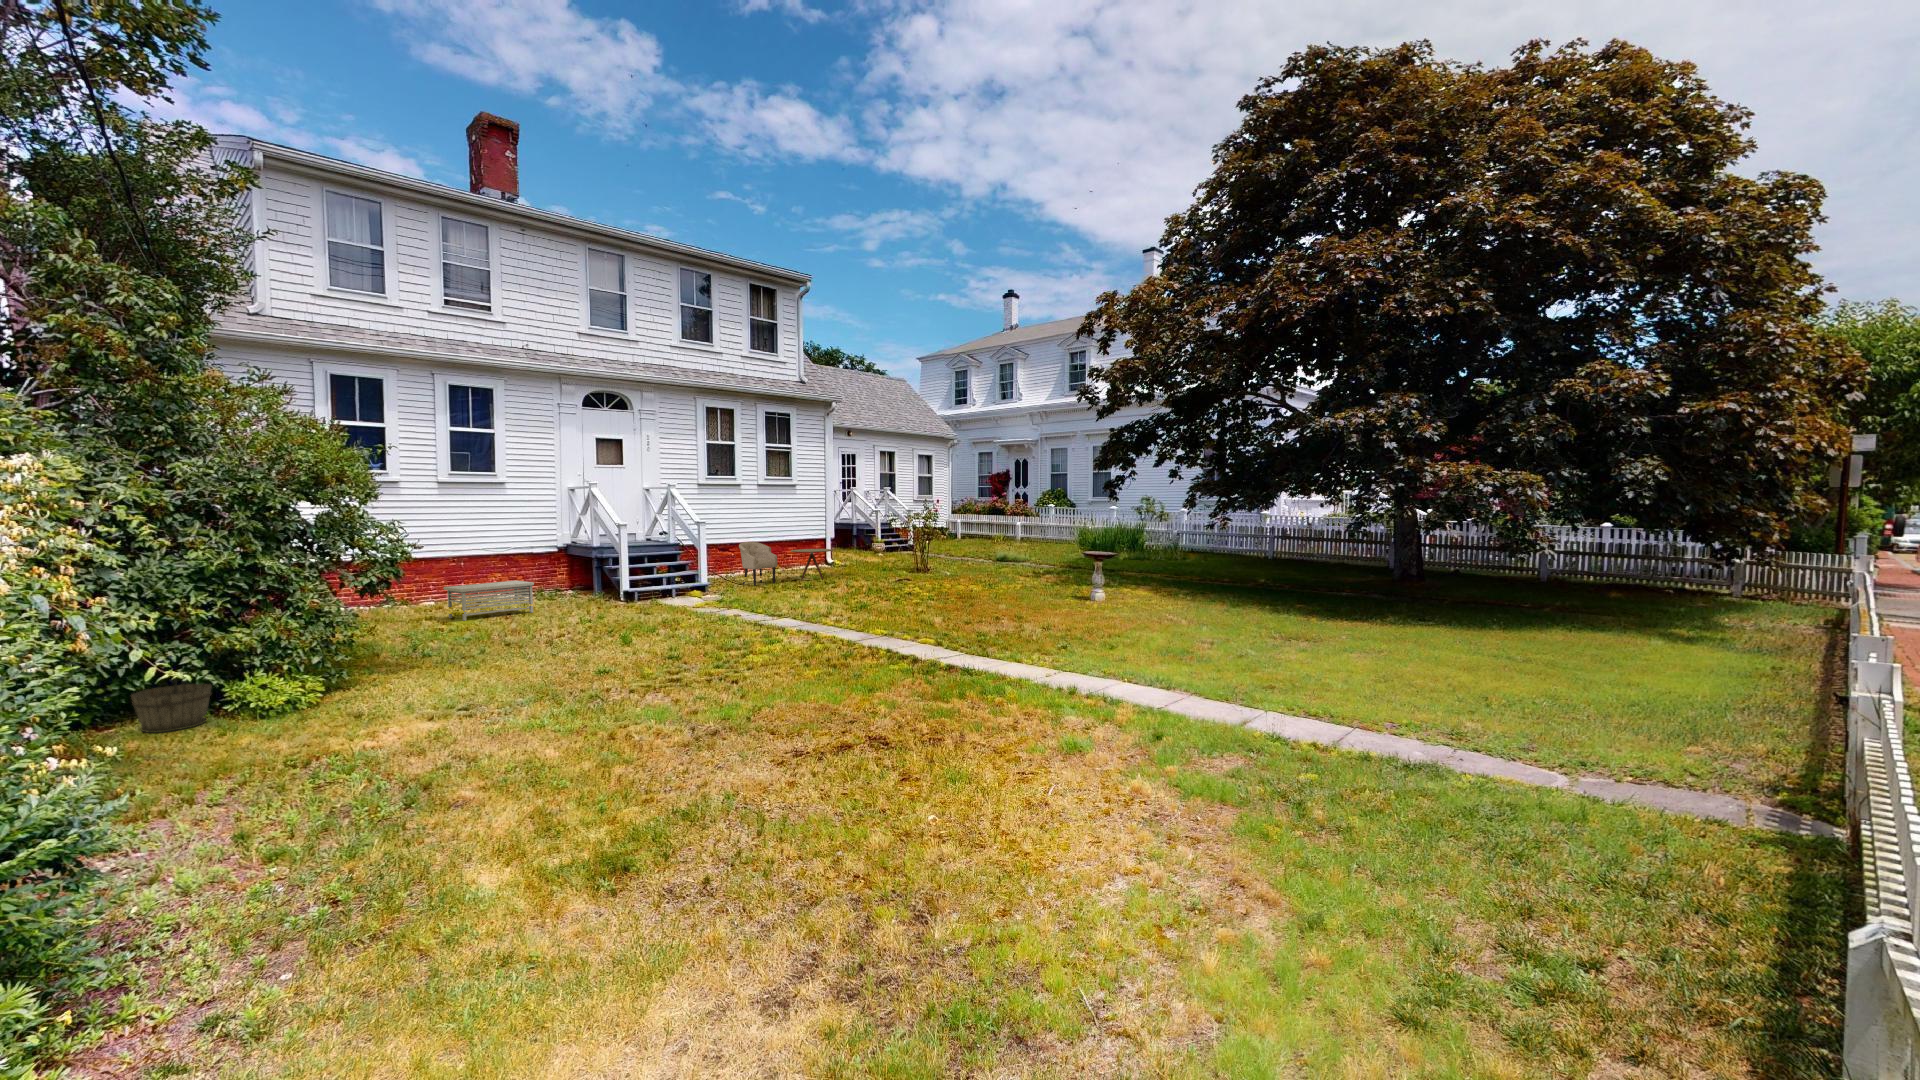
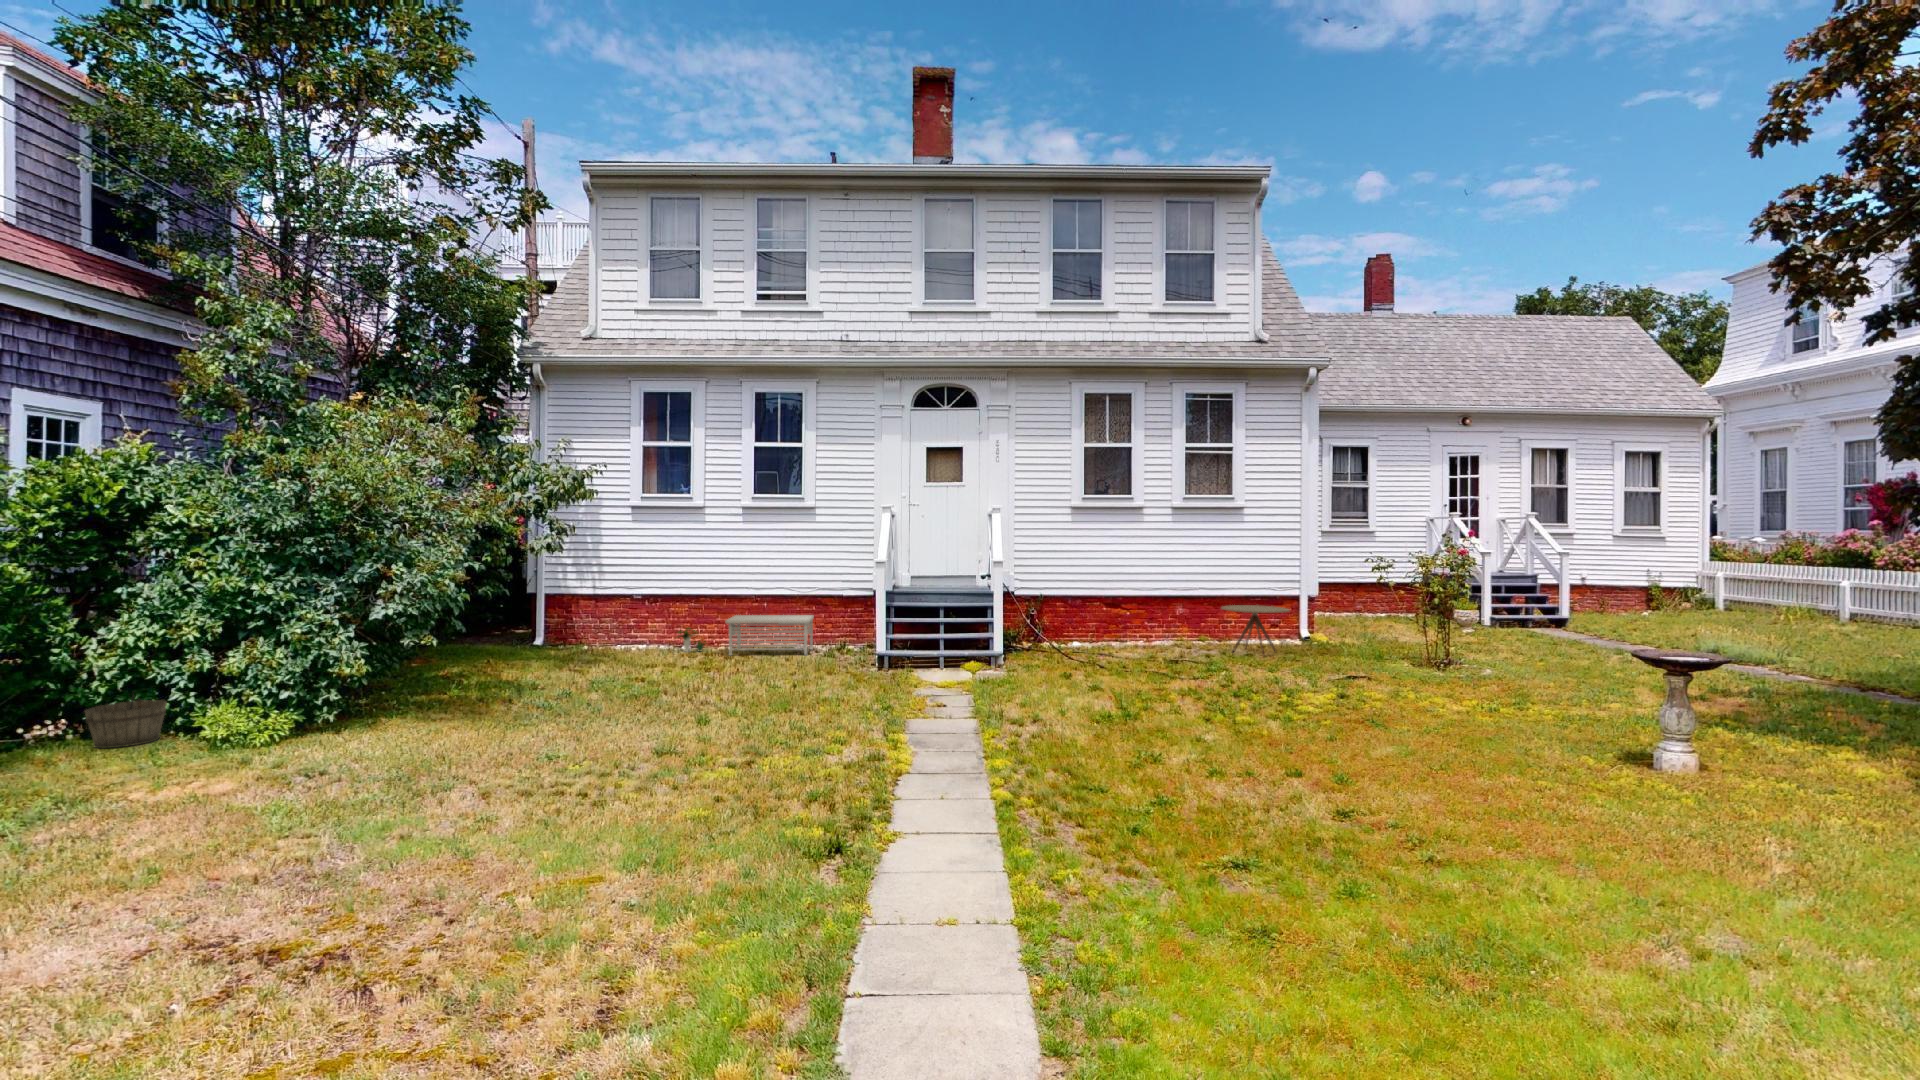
chair: present [739,542,777,586] -> none [1127,588,1178,654]
potted plant: none [389,602,425,625] -> present [678,628,706,652]

